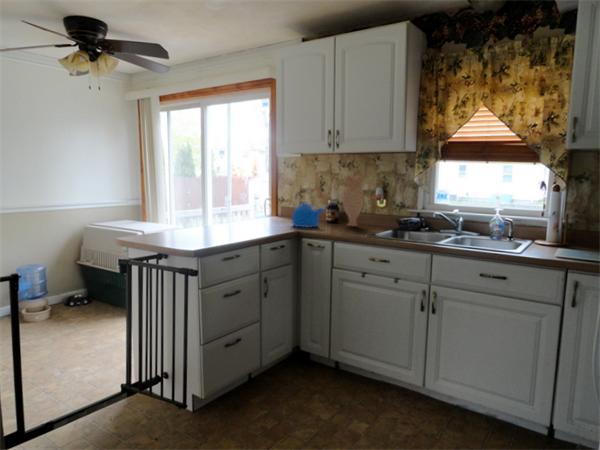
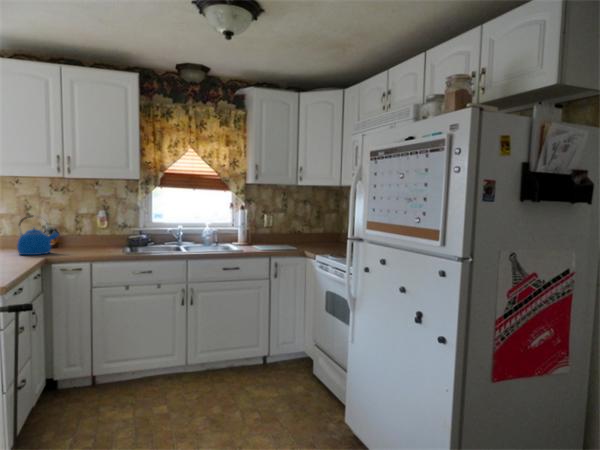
vase: present [342,176,364,226] -> none [70,200,93,249]

